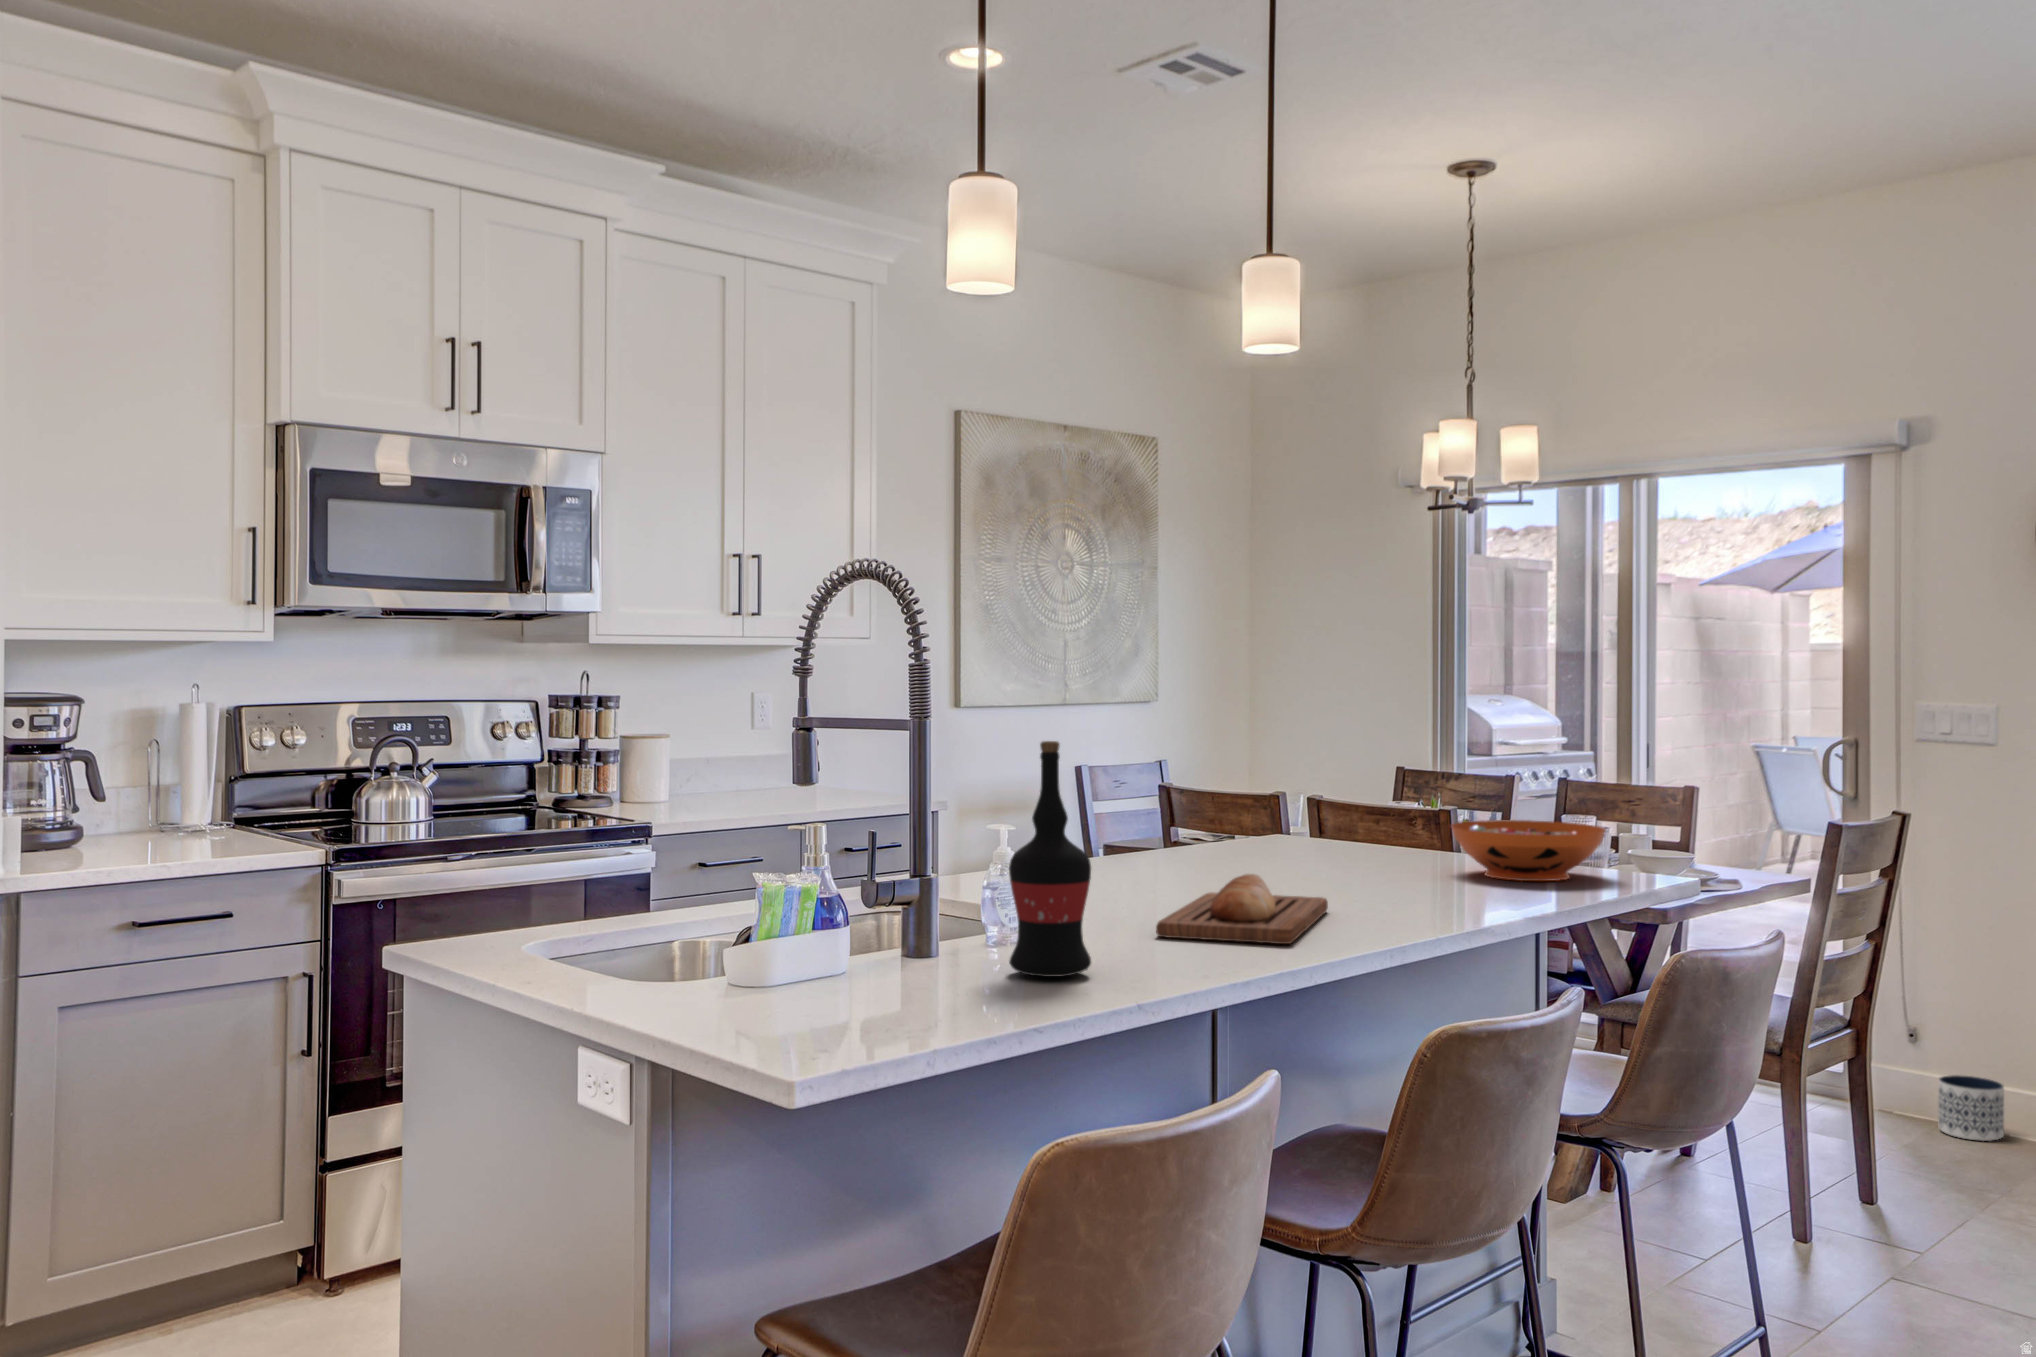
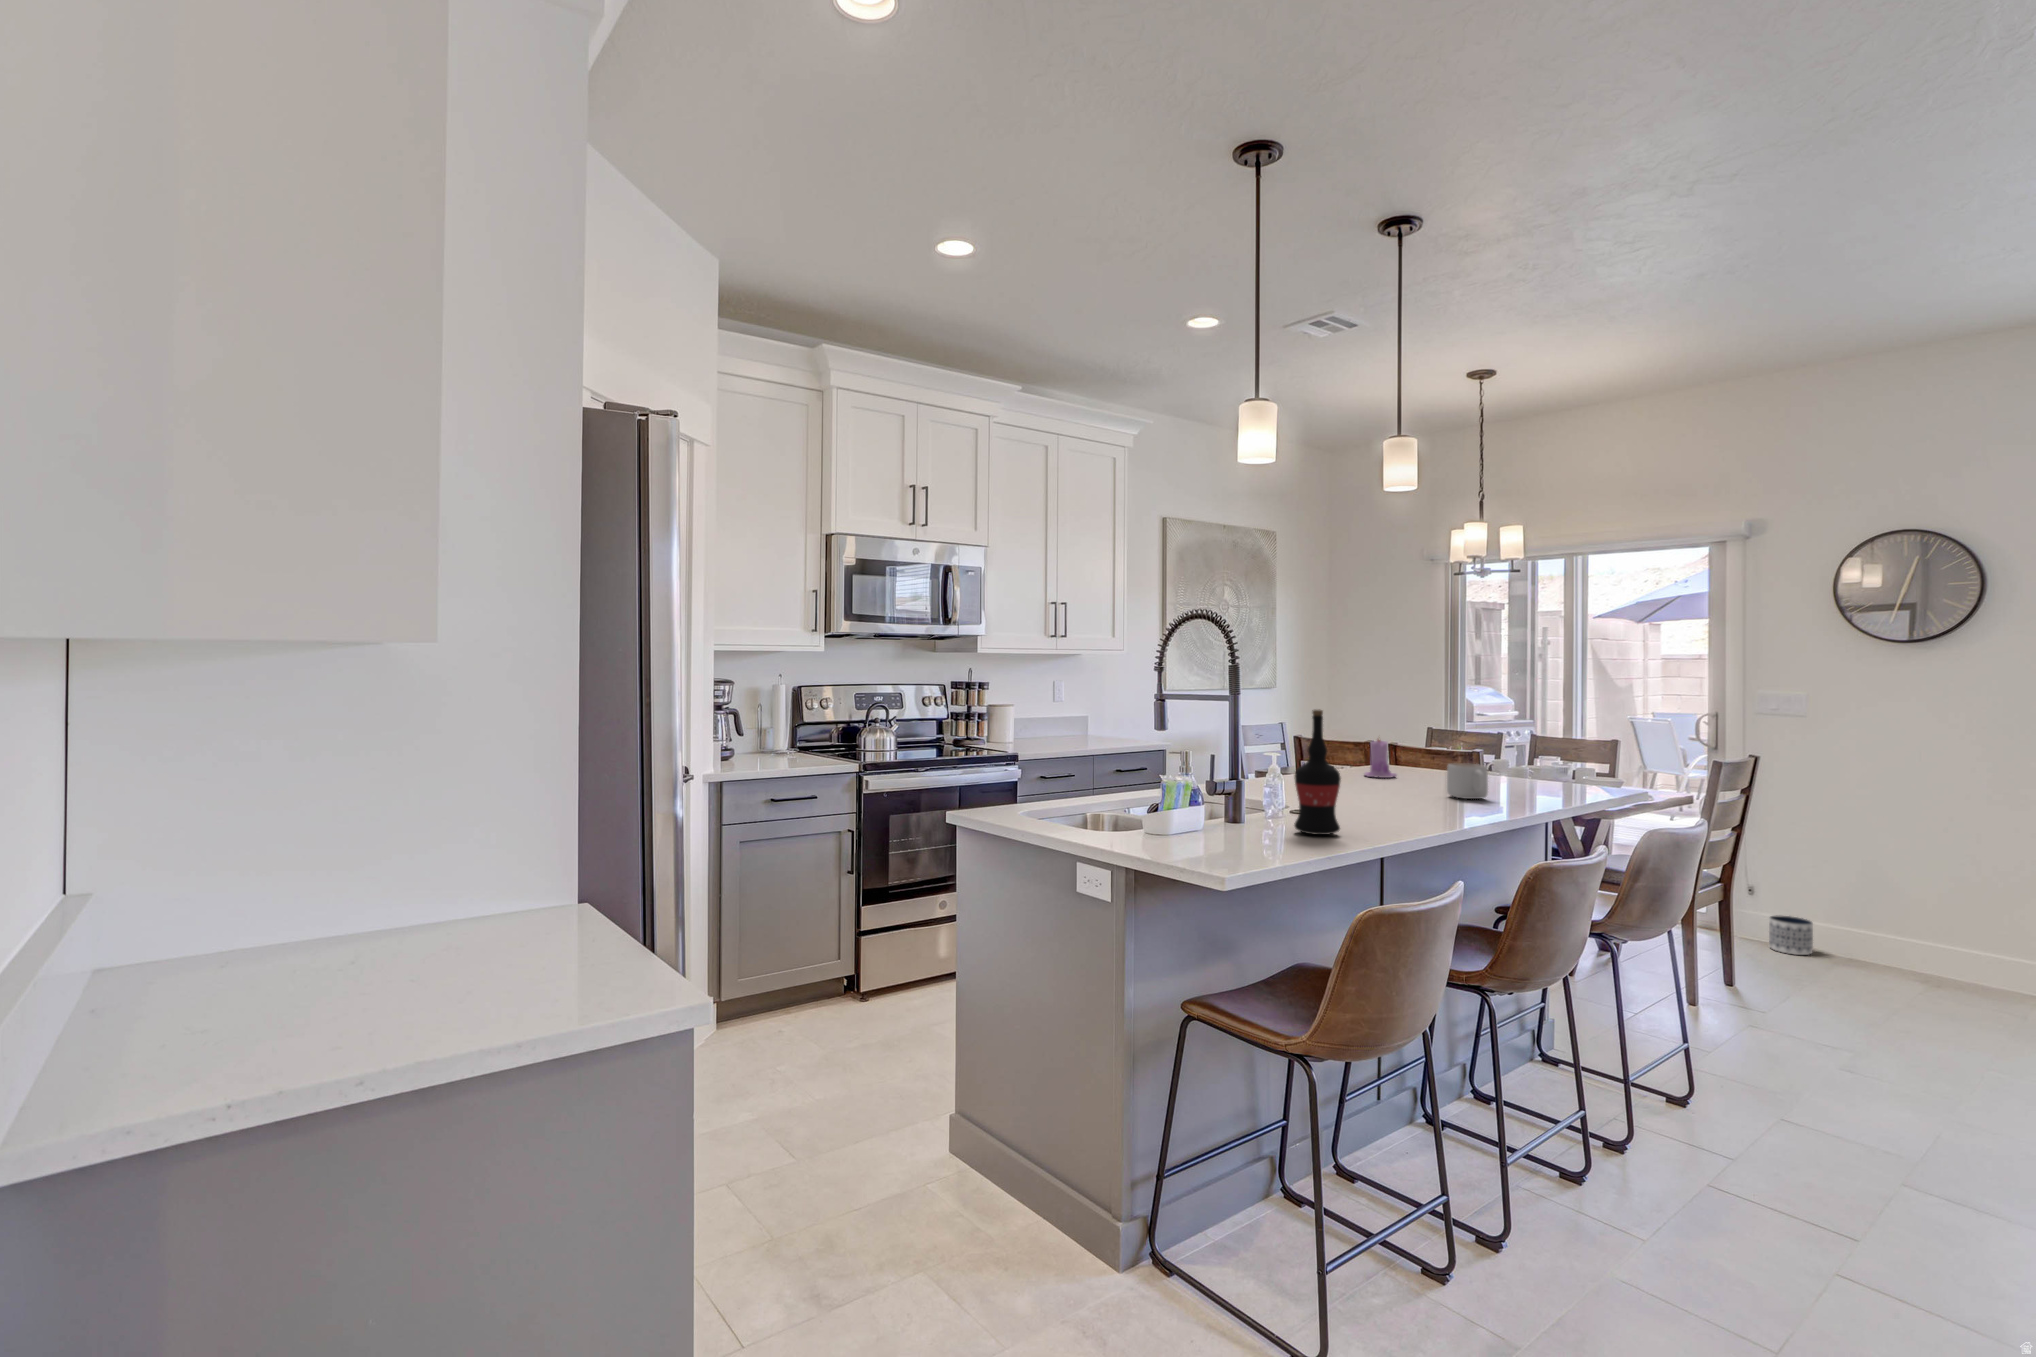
candle: none [1238,785,1293,860] -> present [1365,739,1397,778]
decorative bowl: present [1451,820,1605,881] -> none [1496,757,1592,792]
mug: none [1351,835,1416,898] -> present [1447,764,1488,799]
bread loaf: present [1156,874,1328,944] -> none [1357,784,1442,821]

